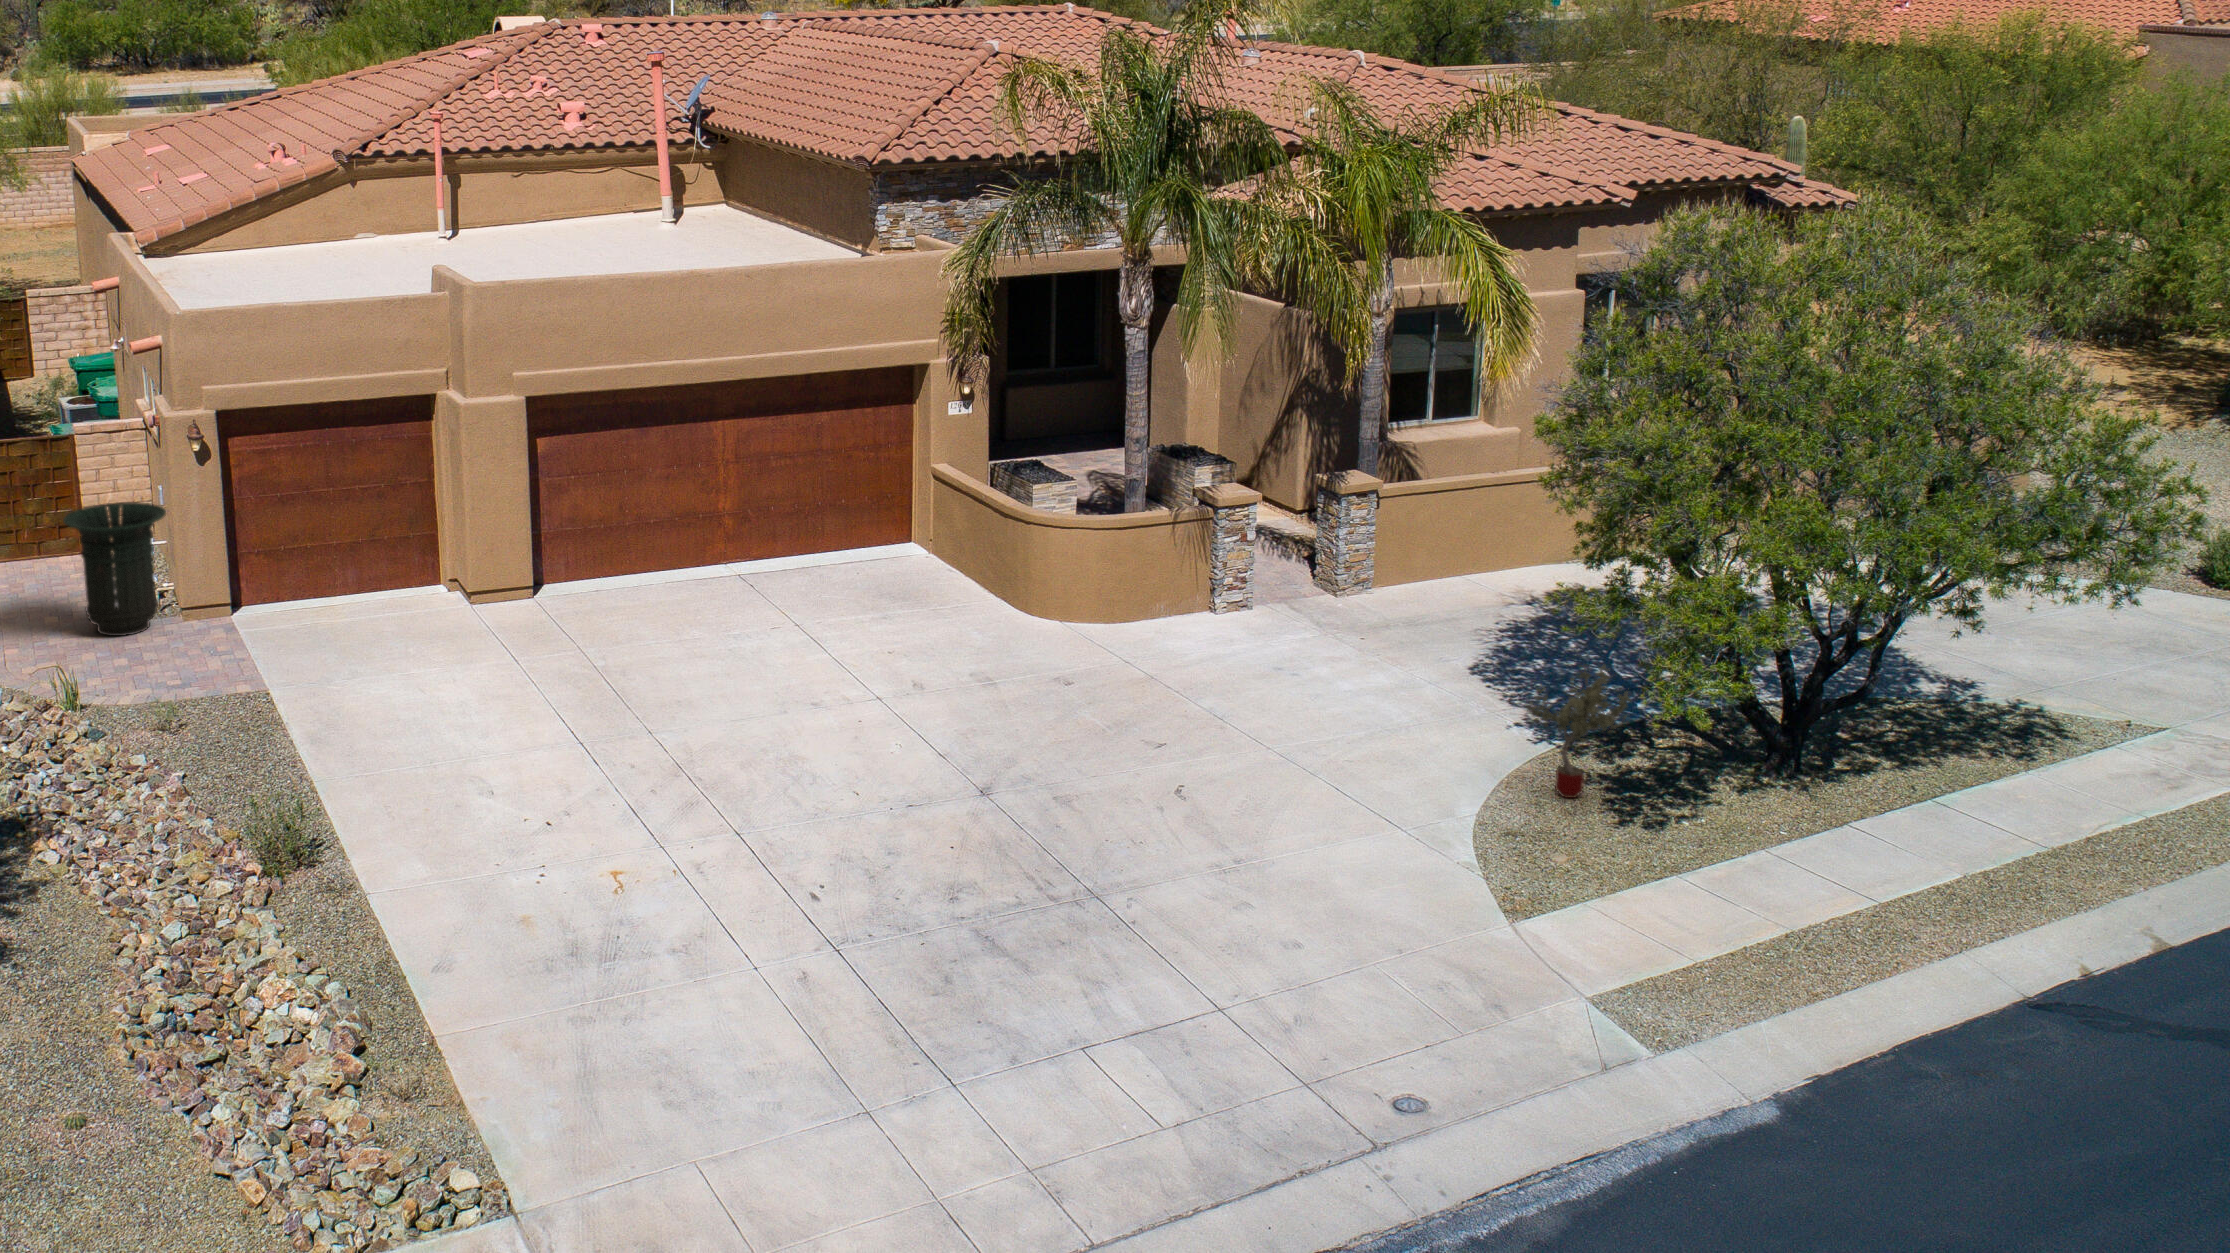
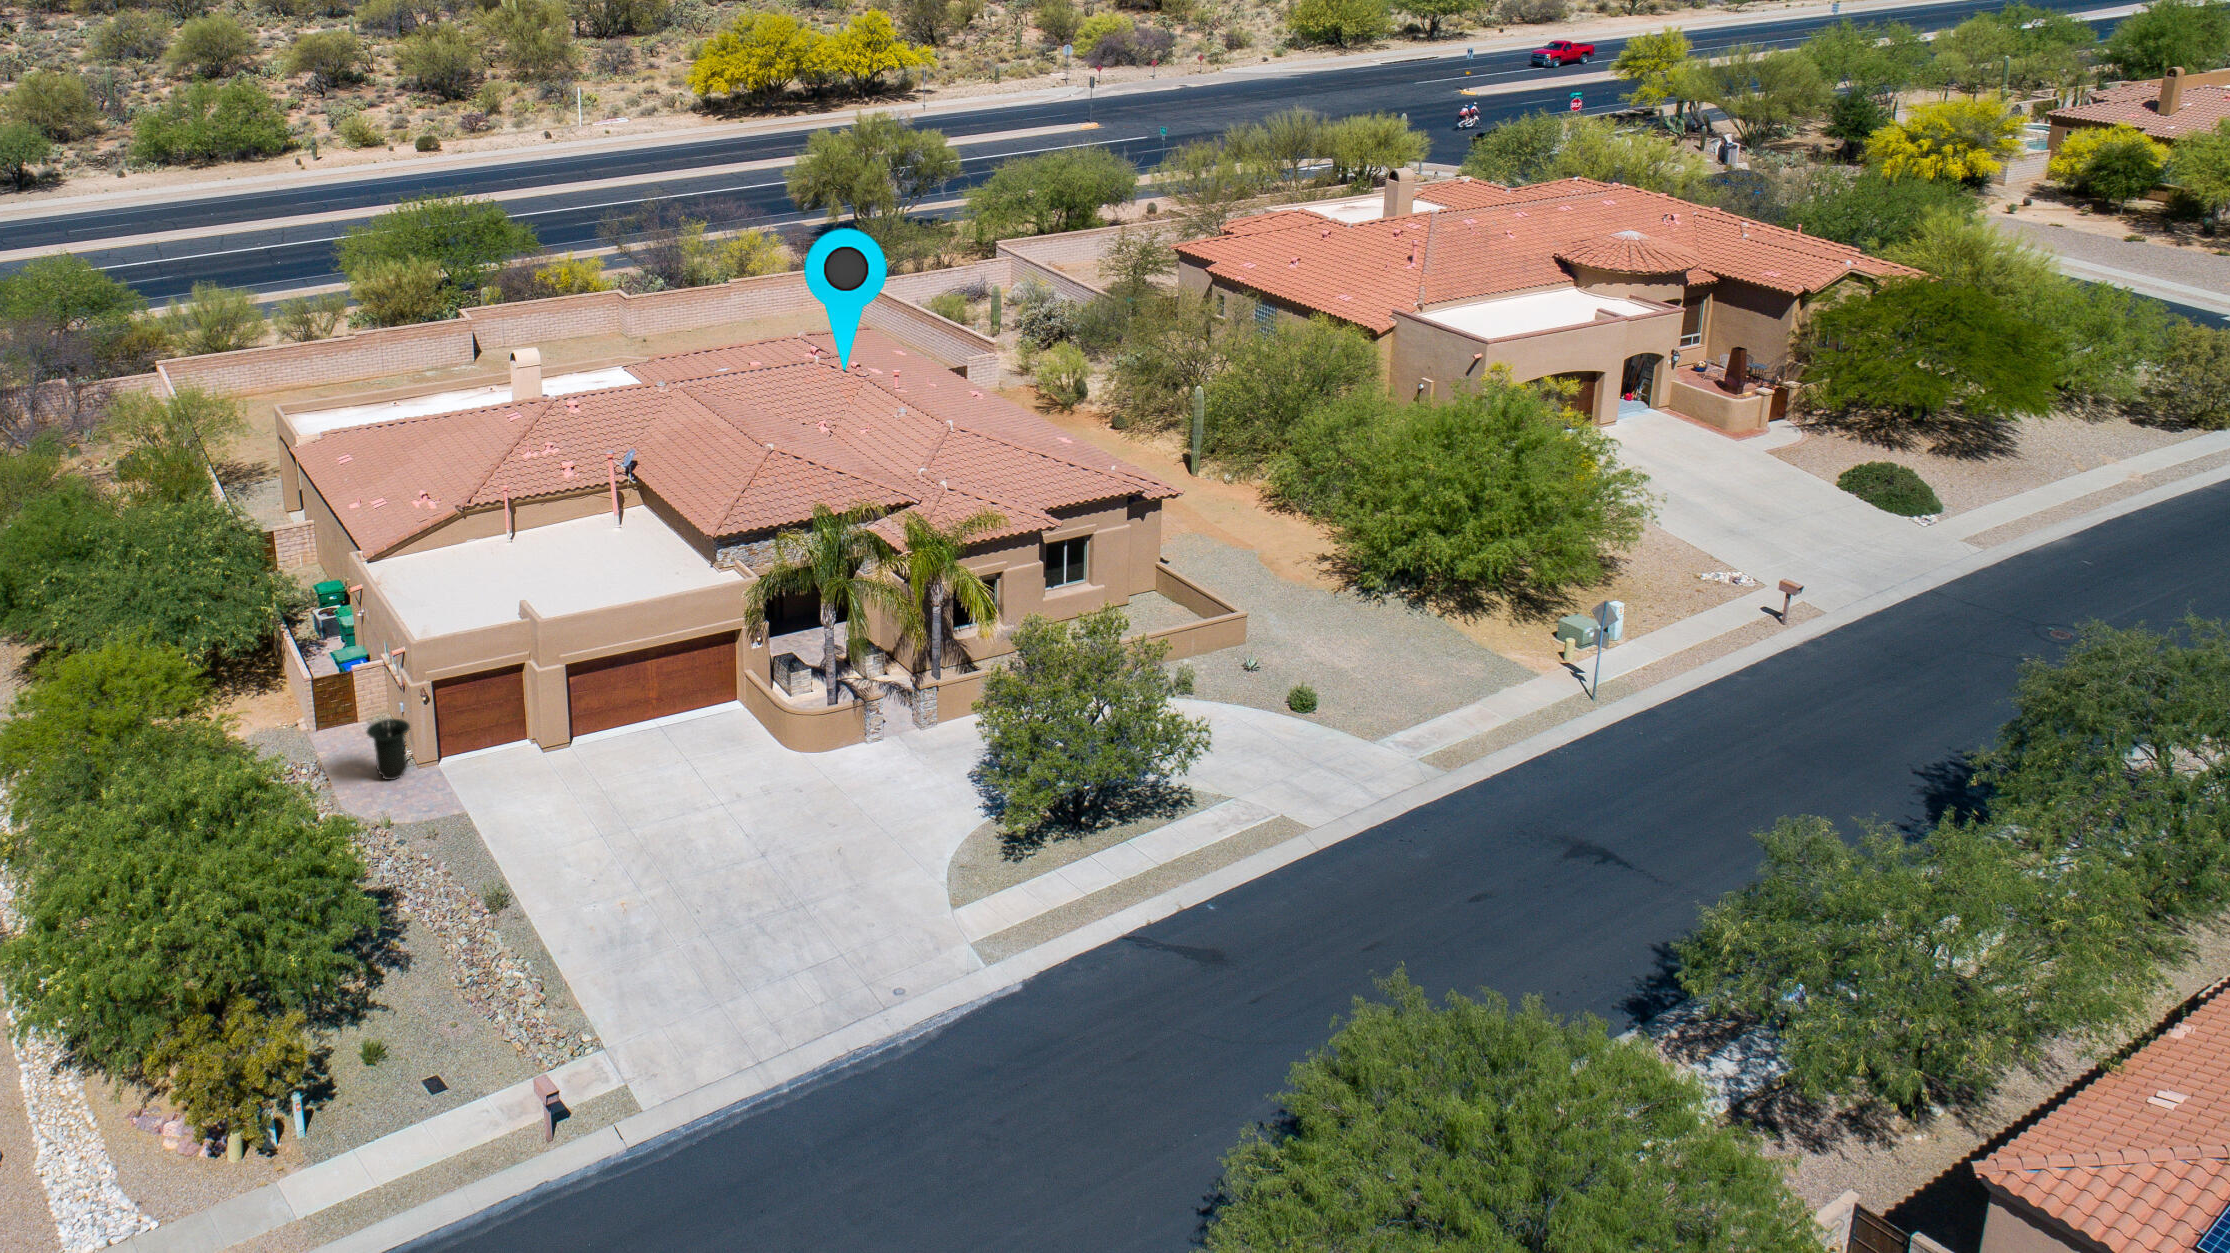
potted tree: present [1527,665,1630,798] -> none [978,801,1016,851]

